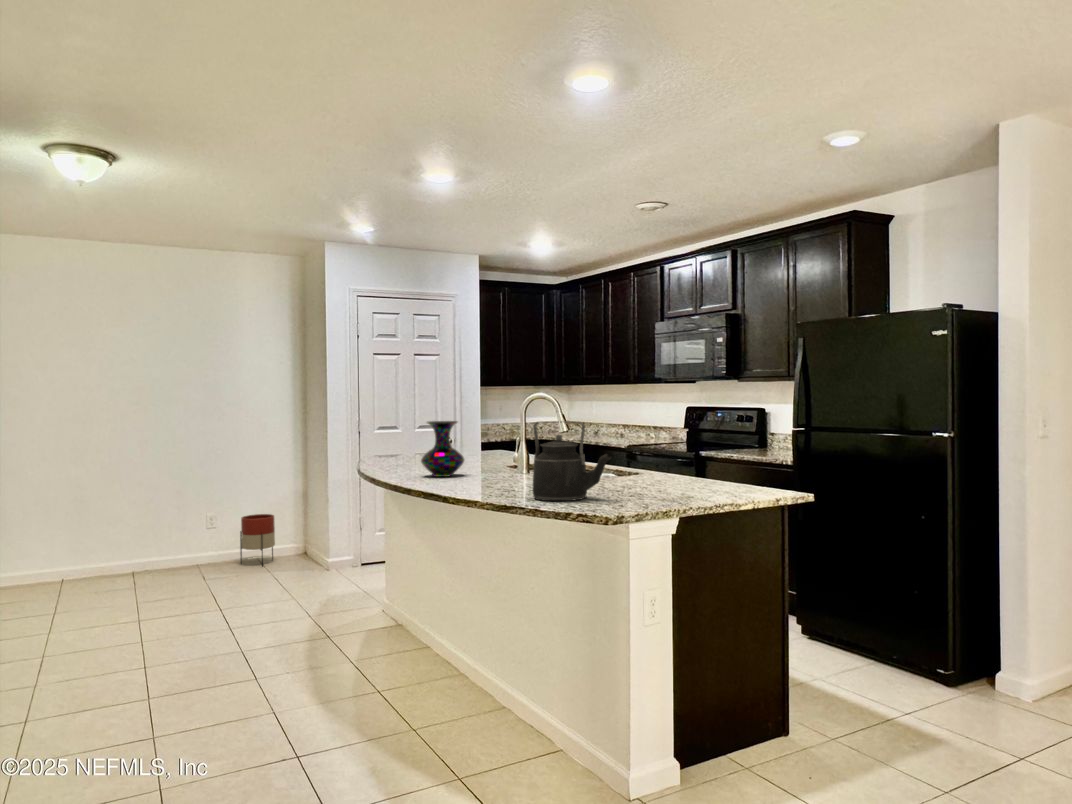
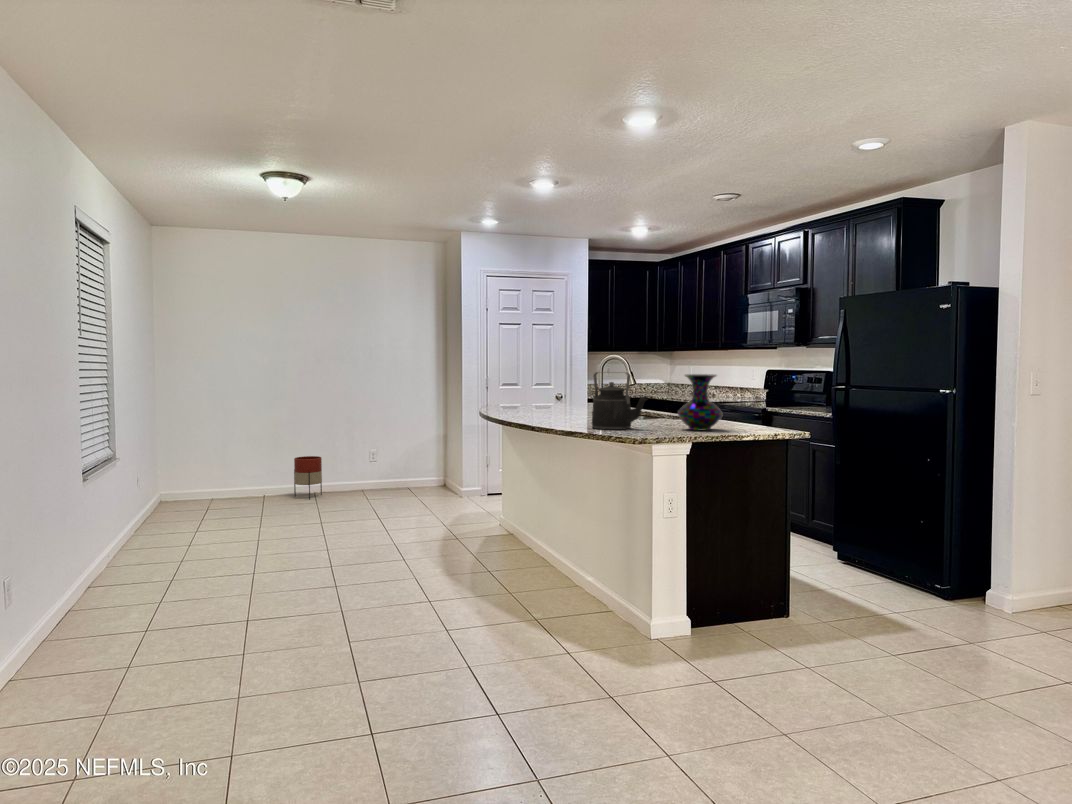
vase: present [421,421,464,477] -> present [678,374,722,430]
planter: present [240,514,275,567] -> present [294,456,322,499]

